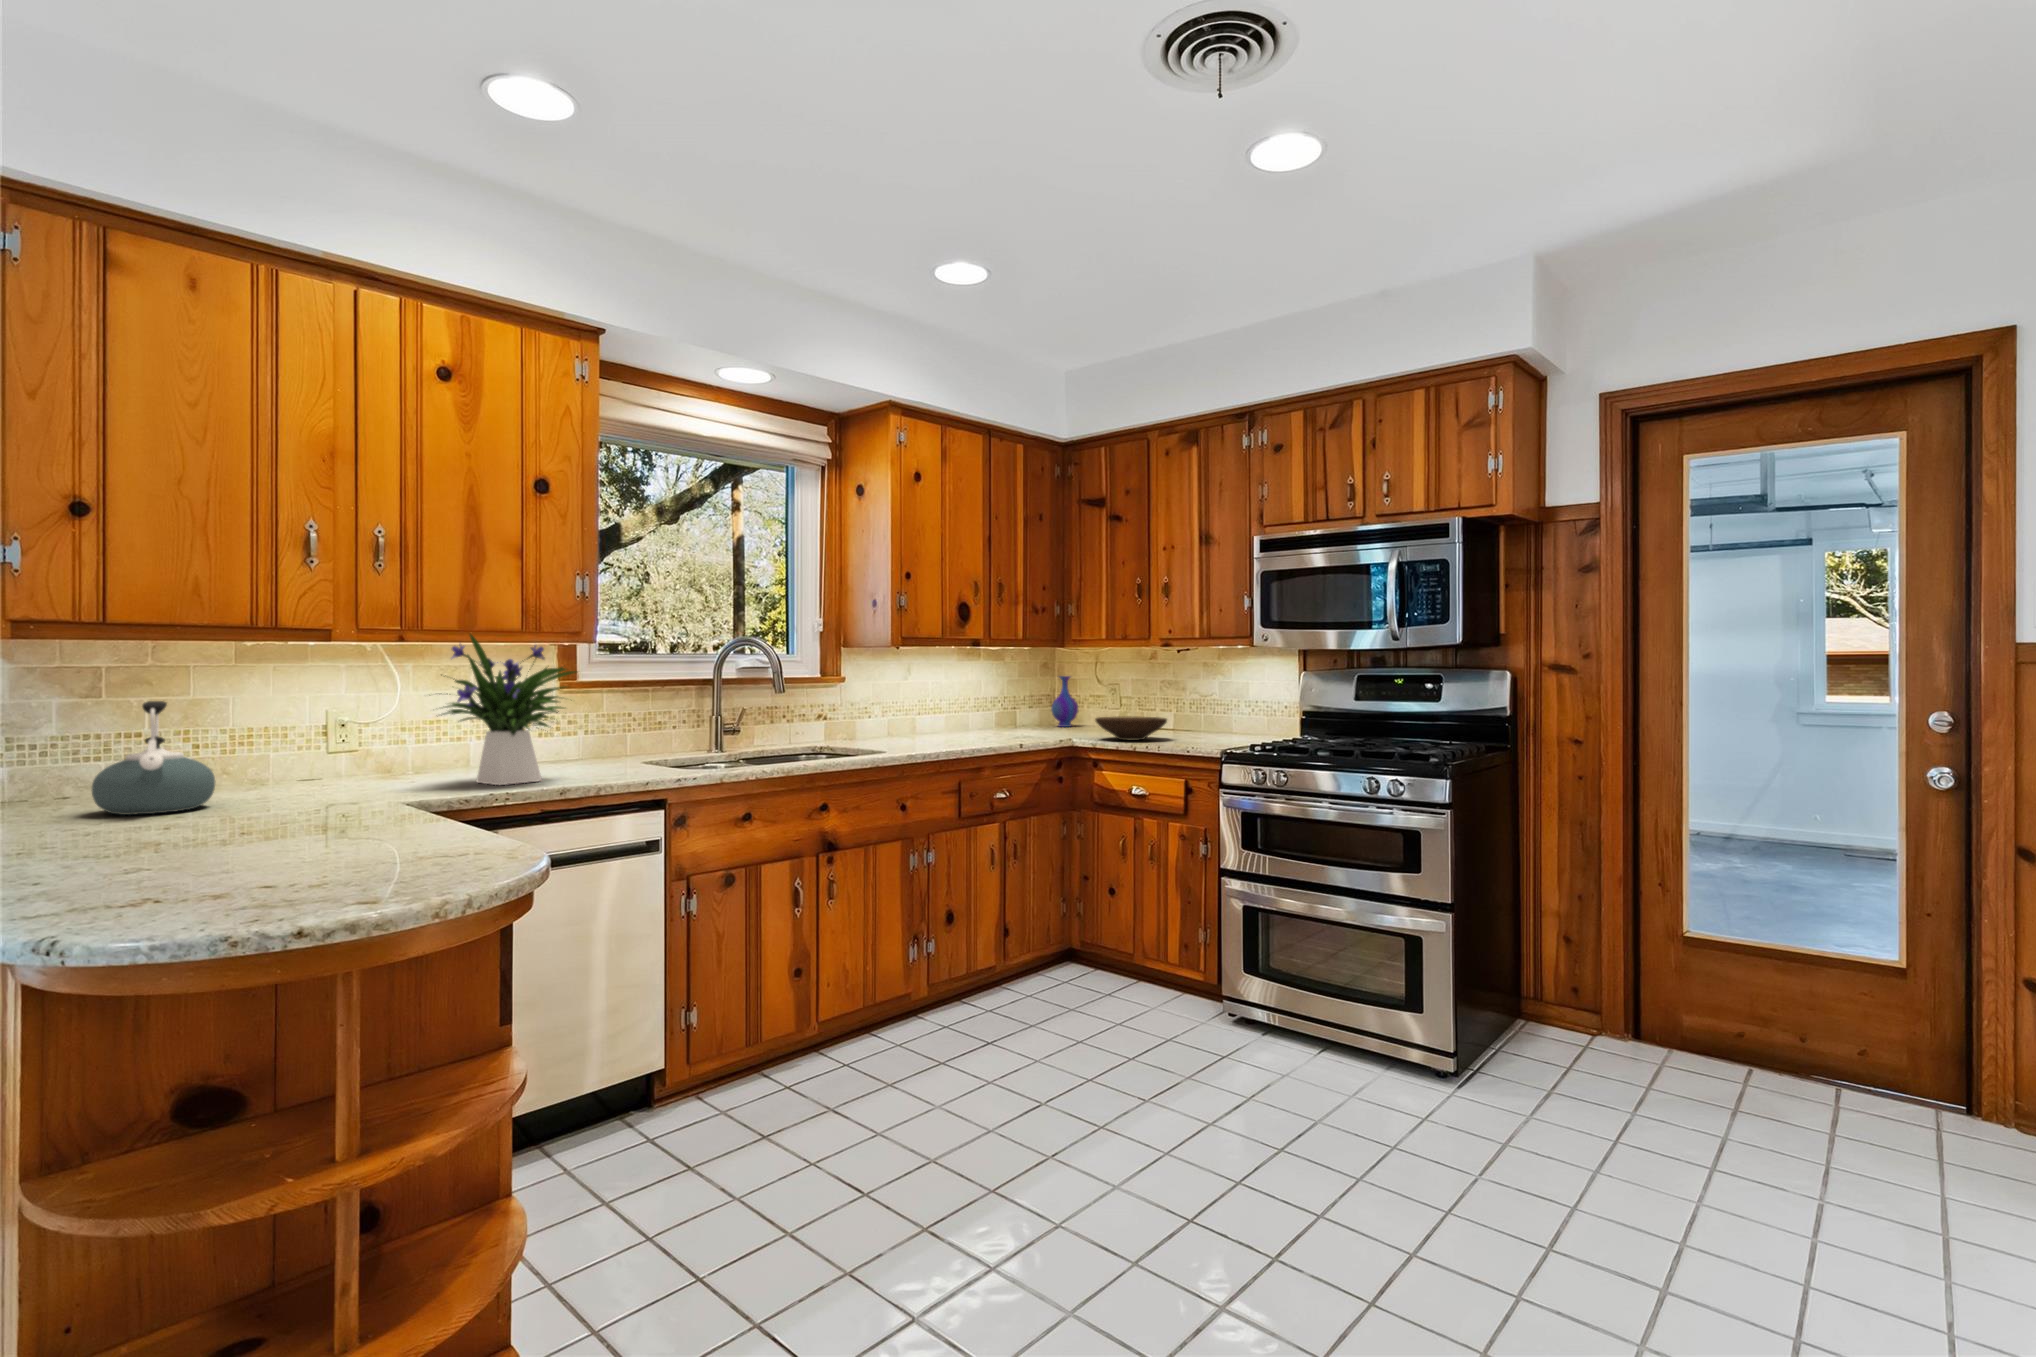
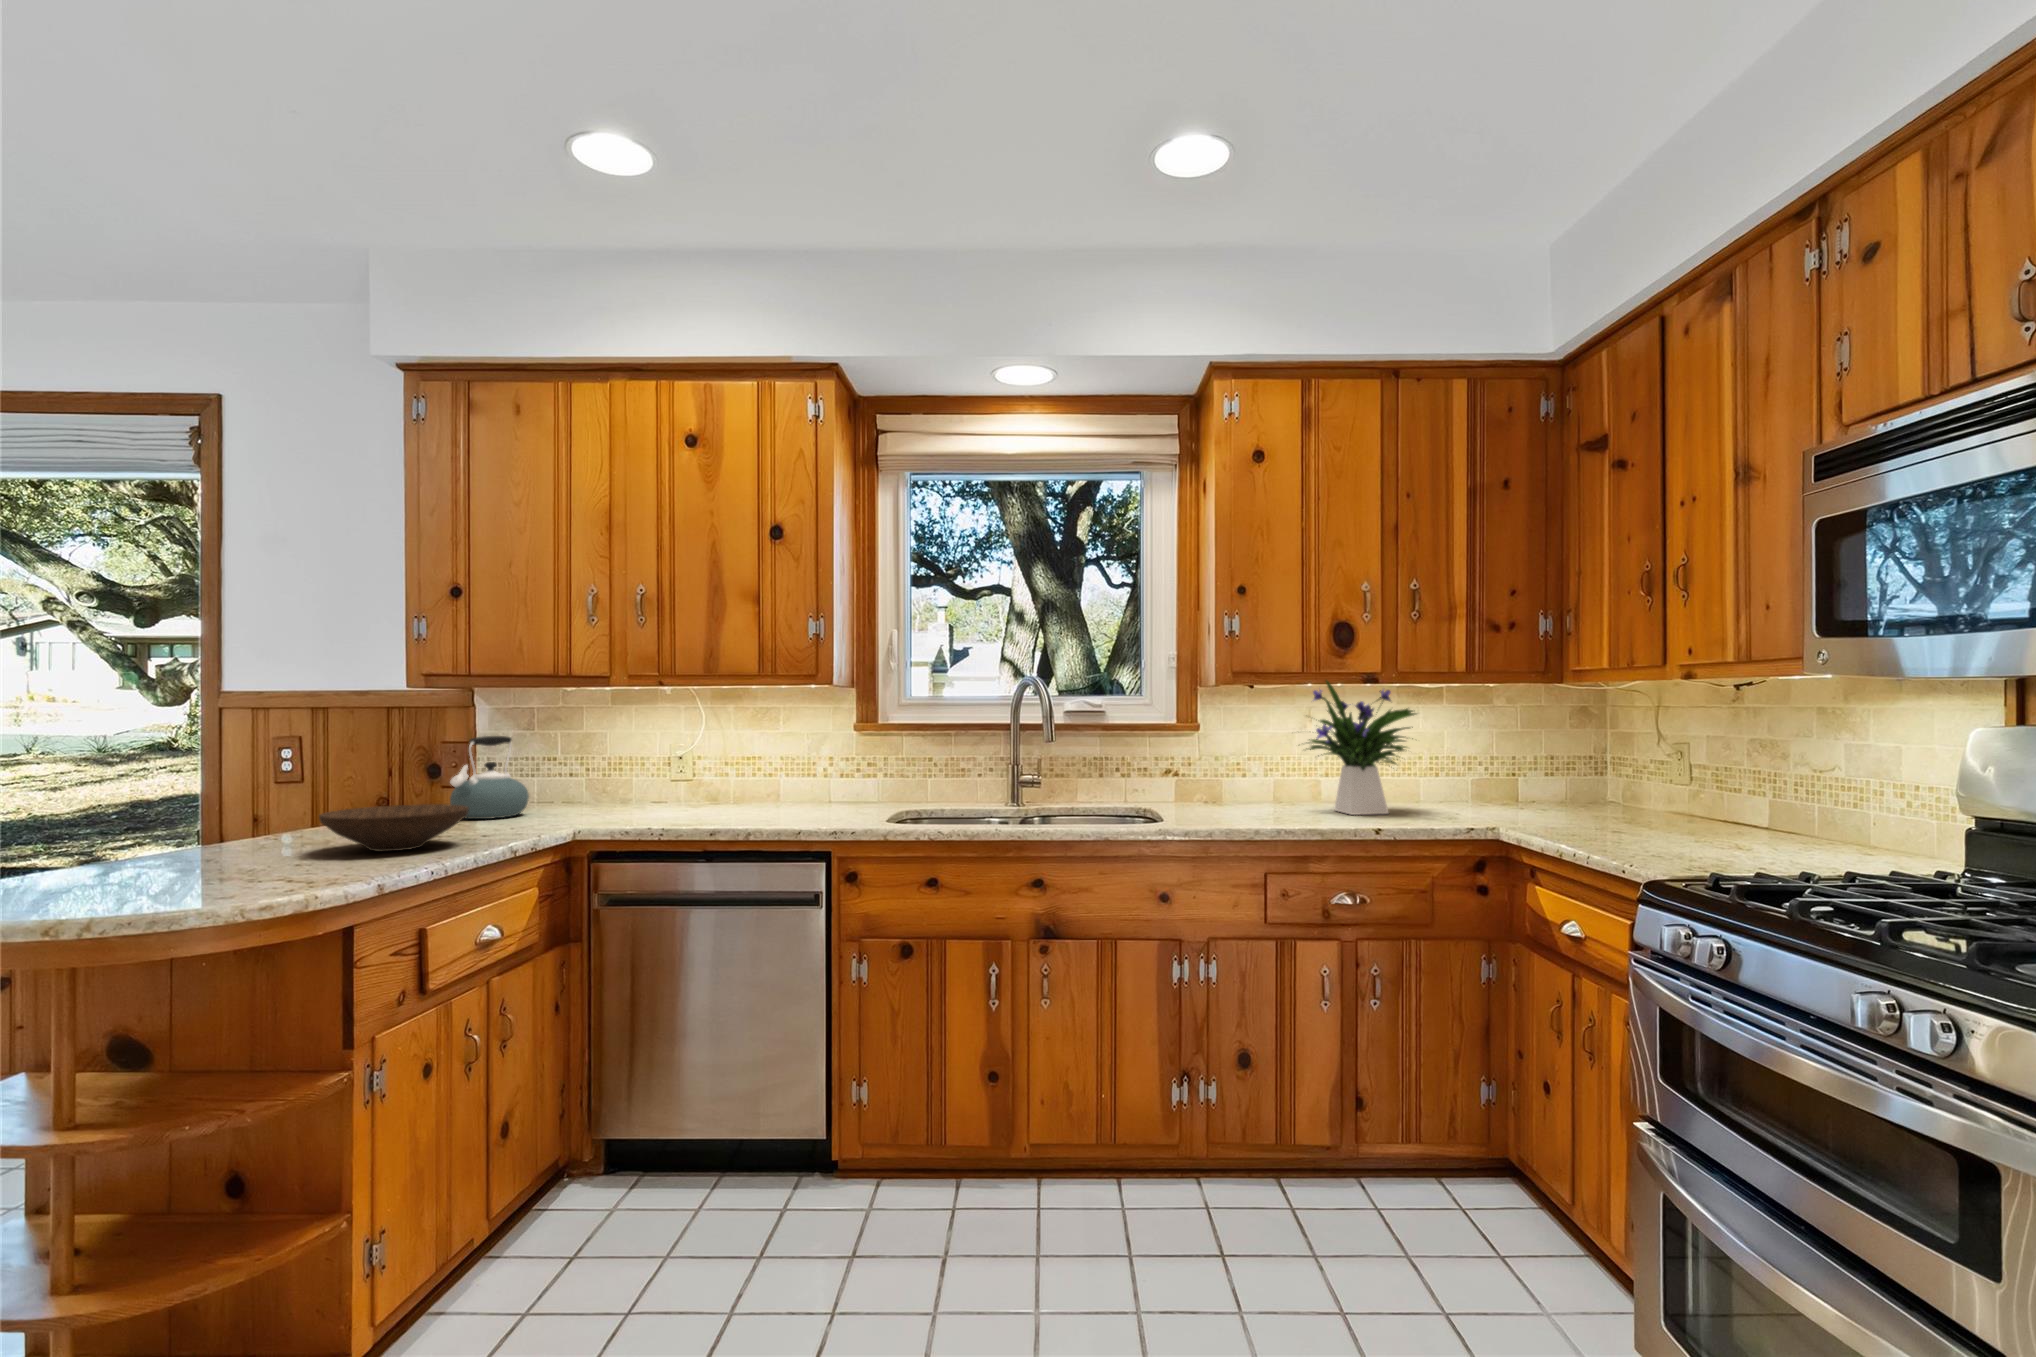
flower arrangement: present [441,634,576,785] -> present [1309,680,1416,815]
vase: present [1051,676,1078,727] -> none [1593,726,1643,806]
wooden bowl: present [1095,717,1167,740] -> present [319,804,469,852]

